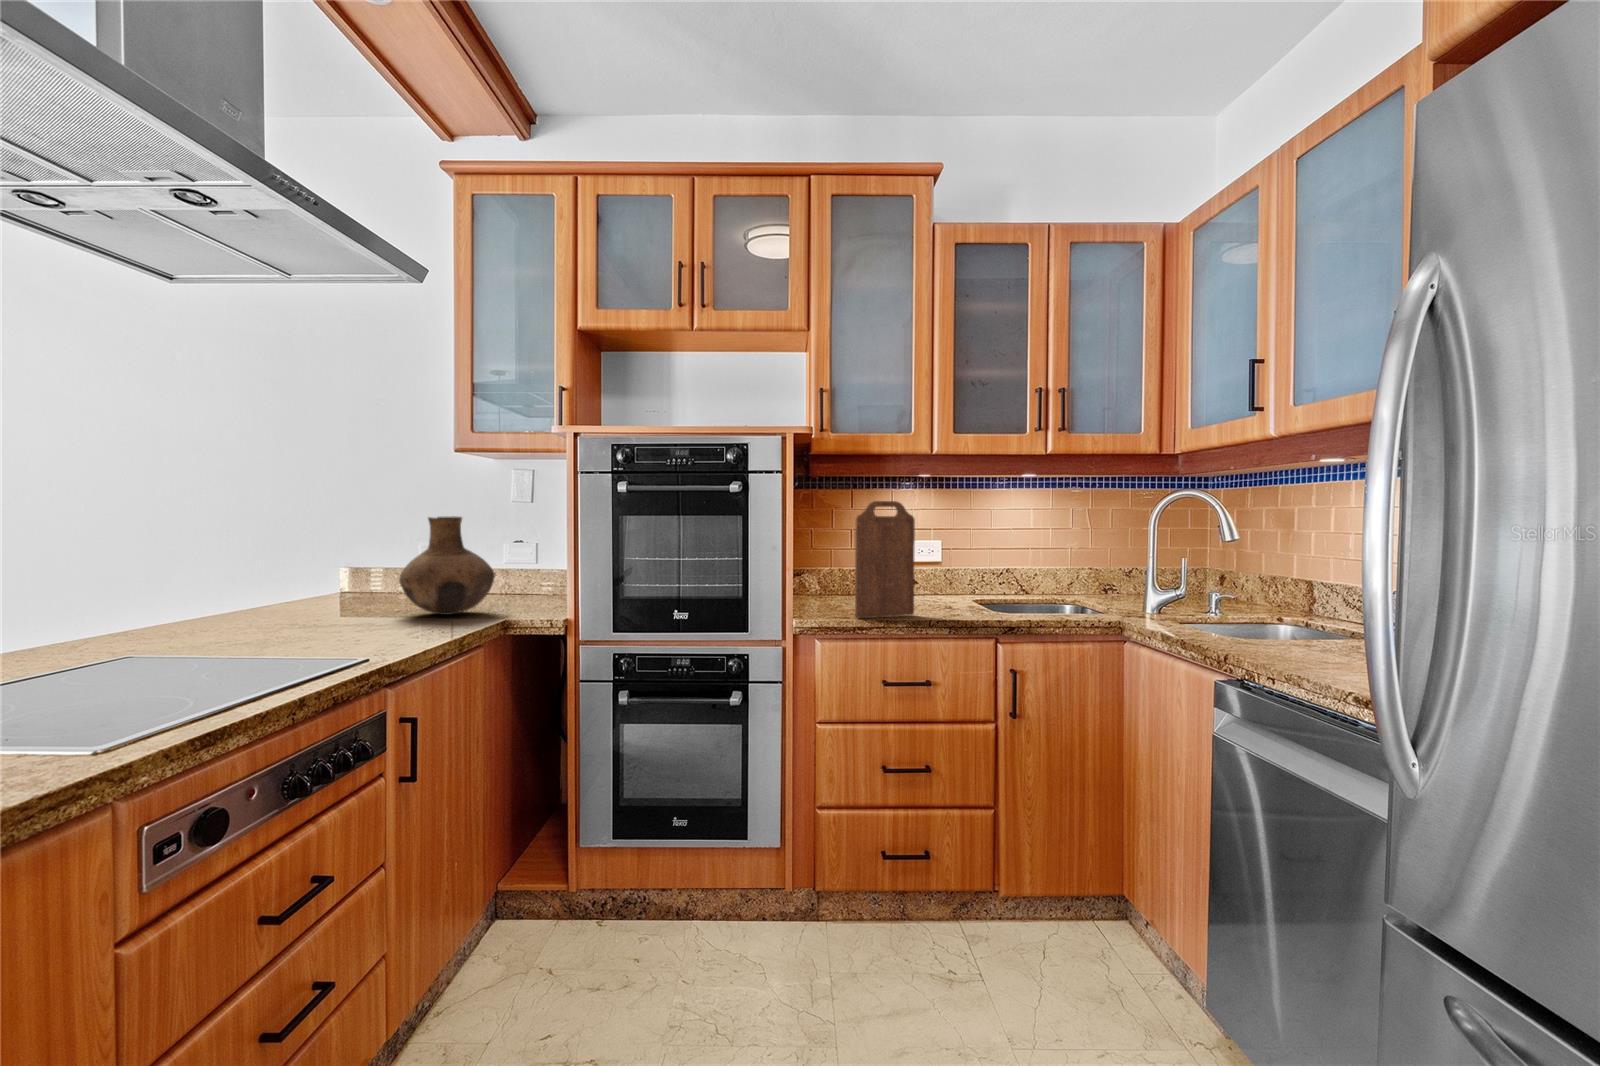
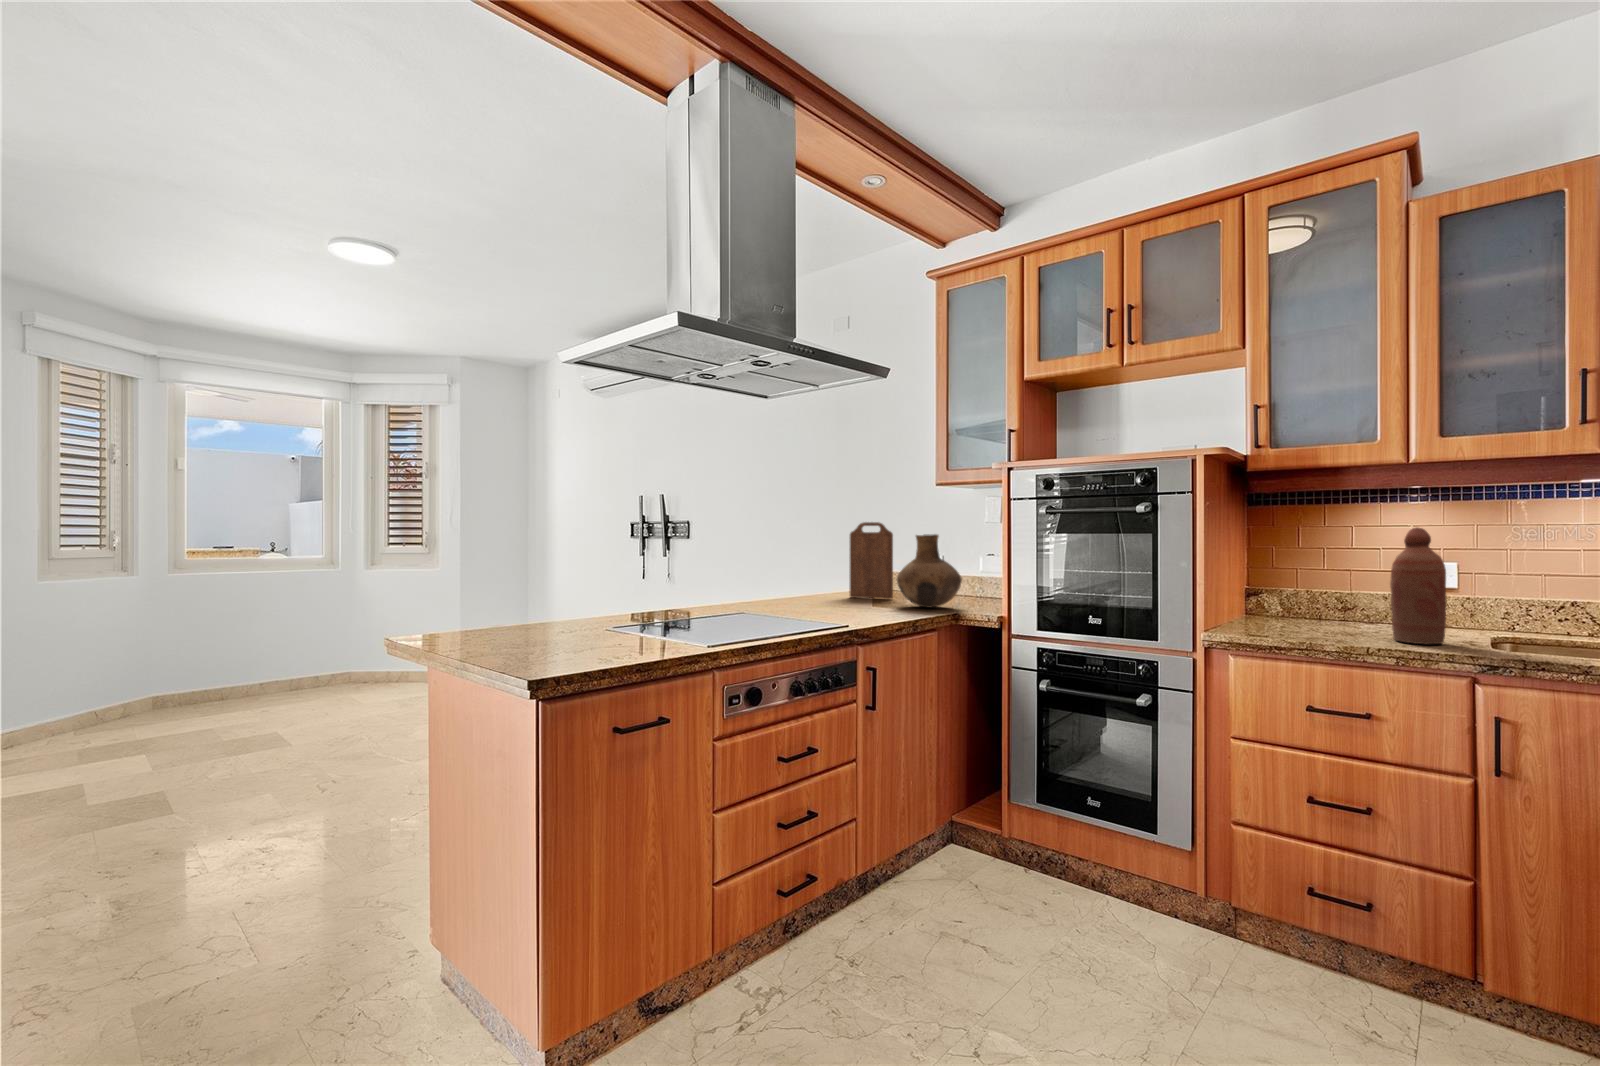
cutting board: present [855,501,915,618] -> present [849,522,893,599]
bottle: none [929,512,966,613] -> present [1390,528,1446,644]

